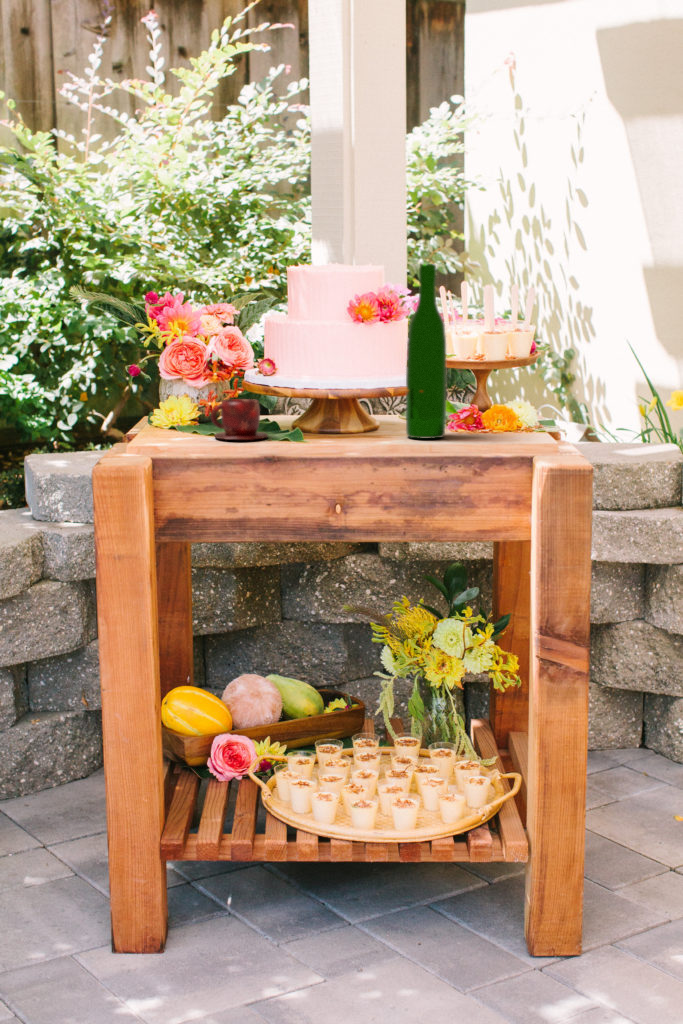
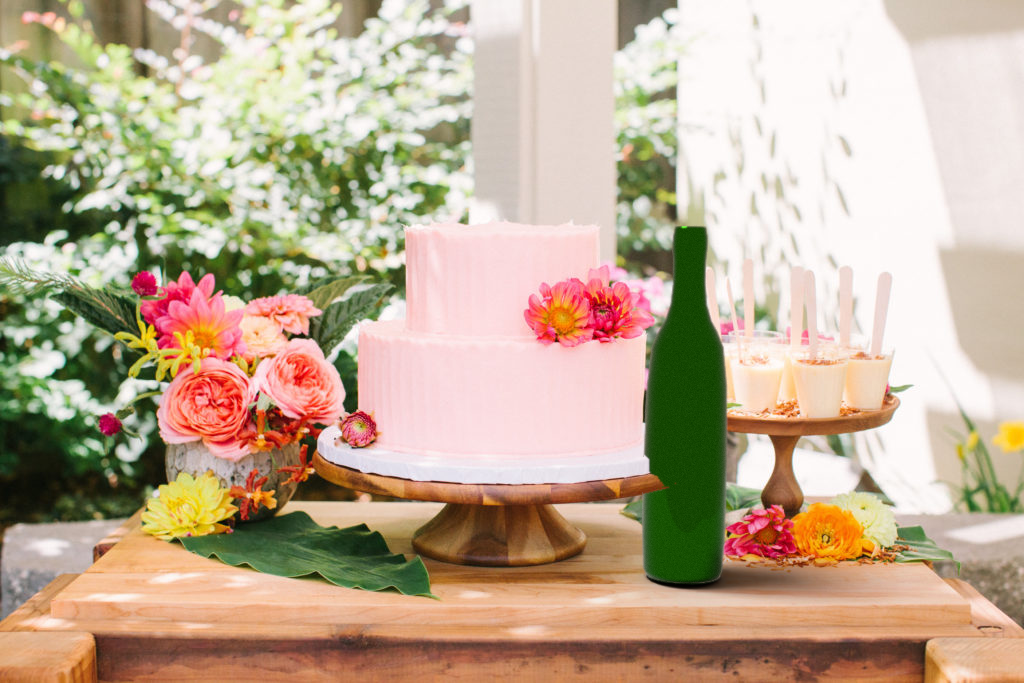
teacup: present [211,399,268,440] -> none [240,490,358,585]

